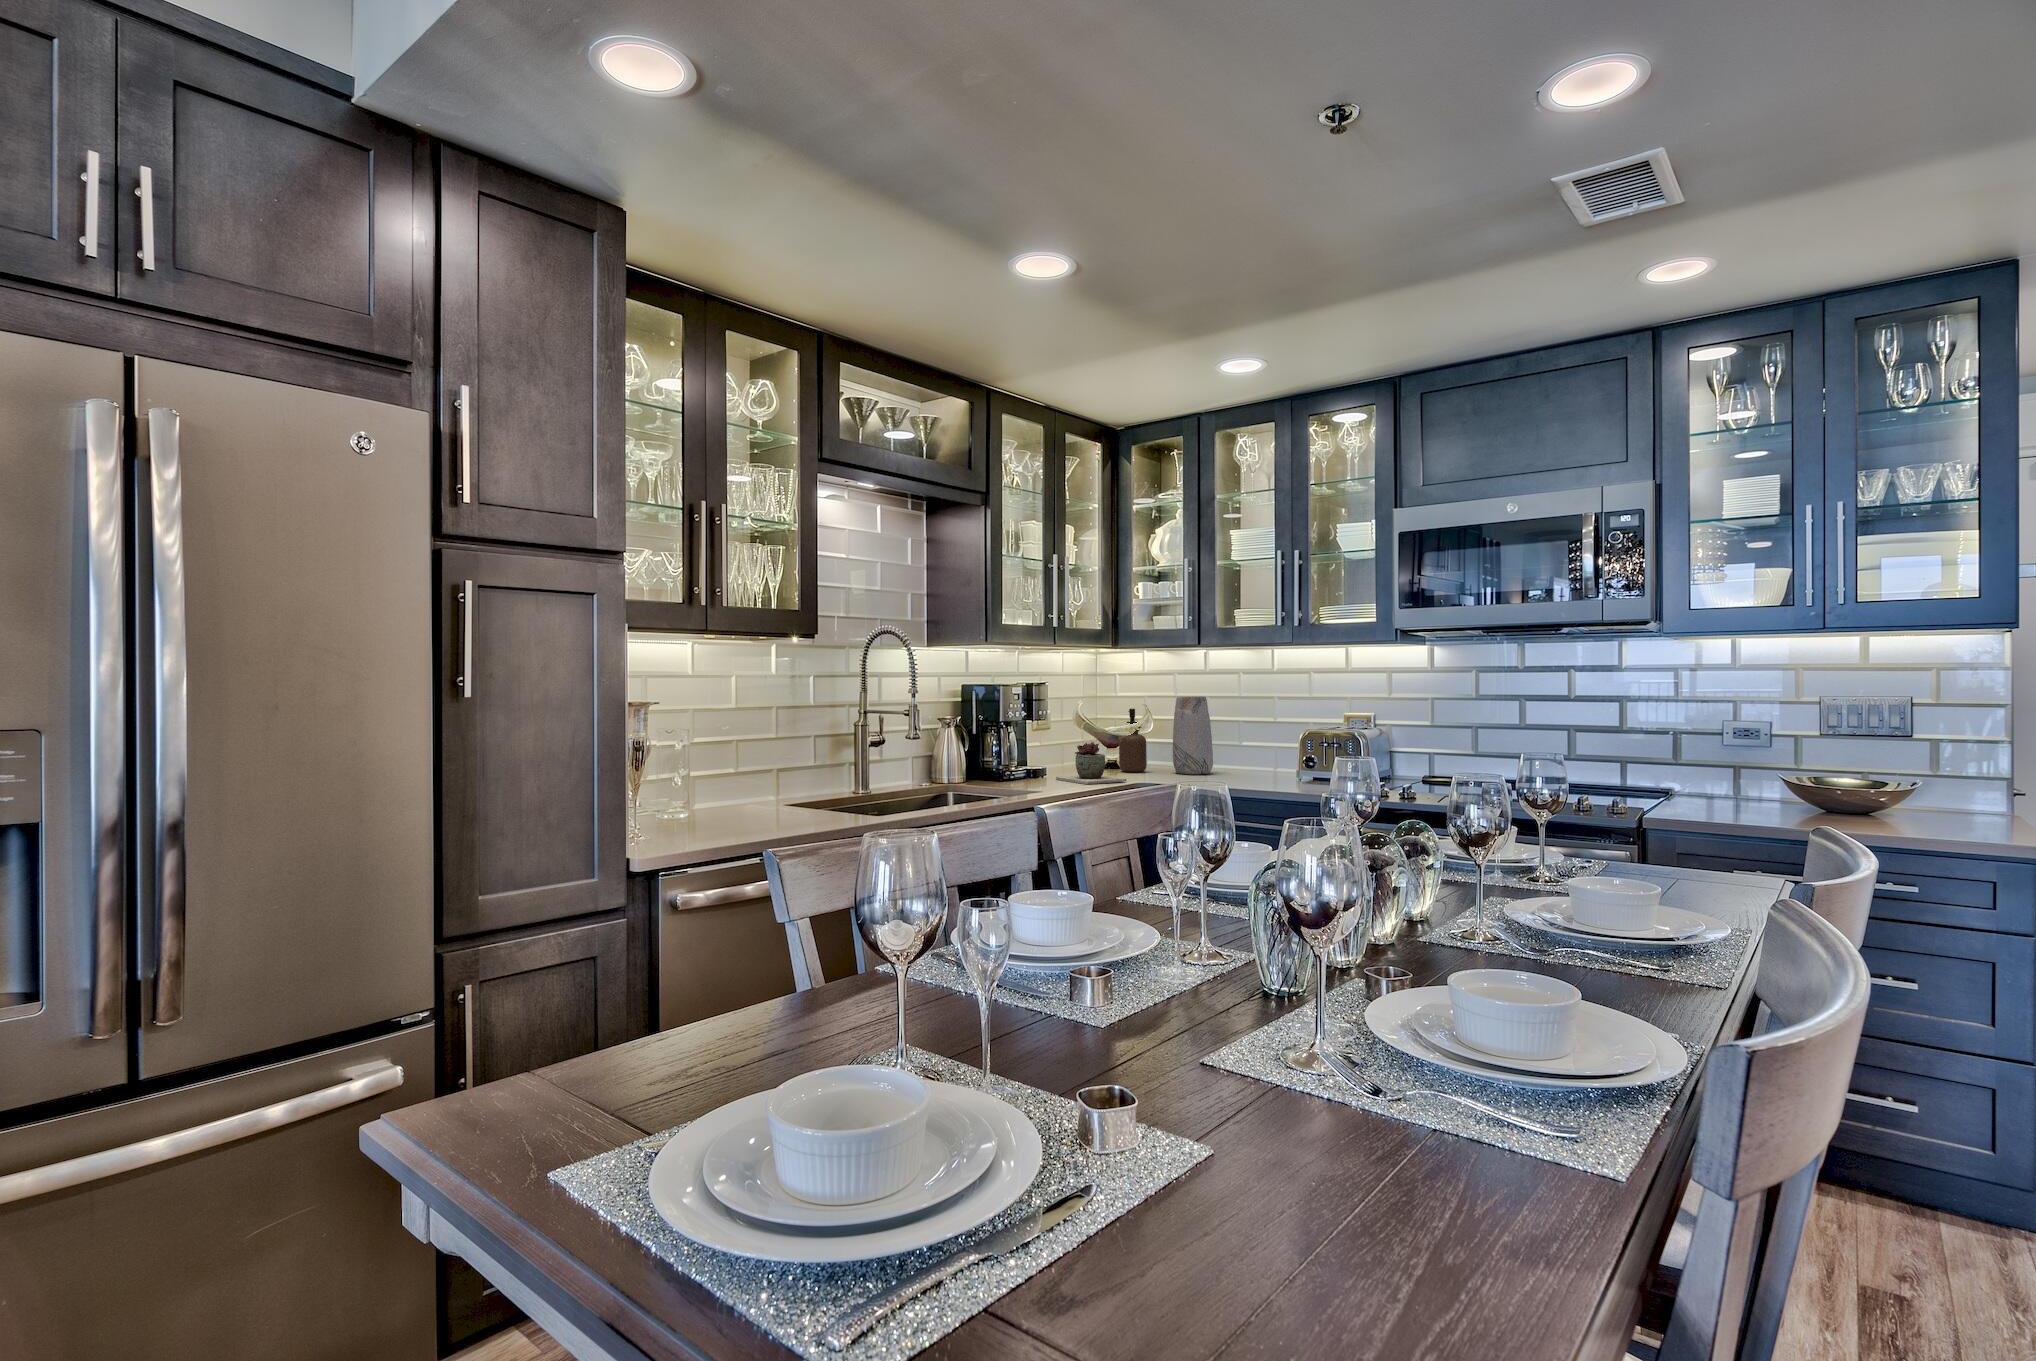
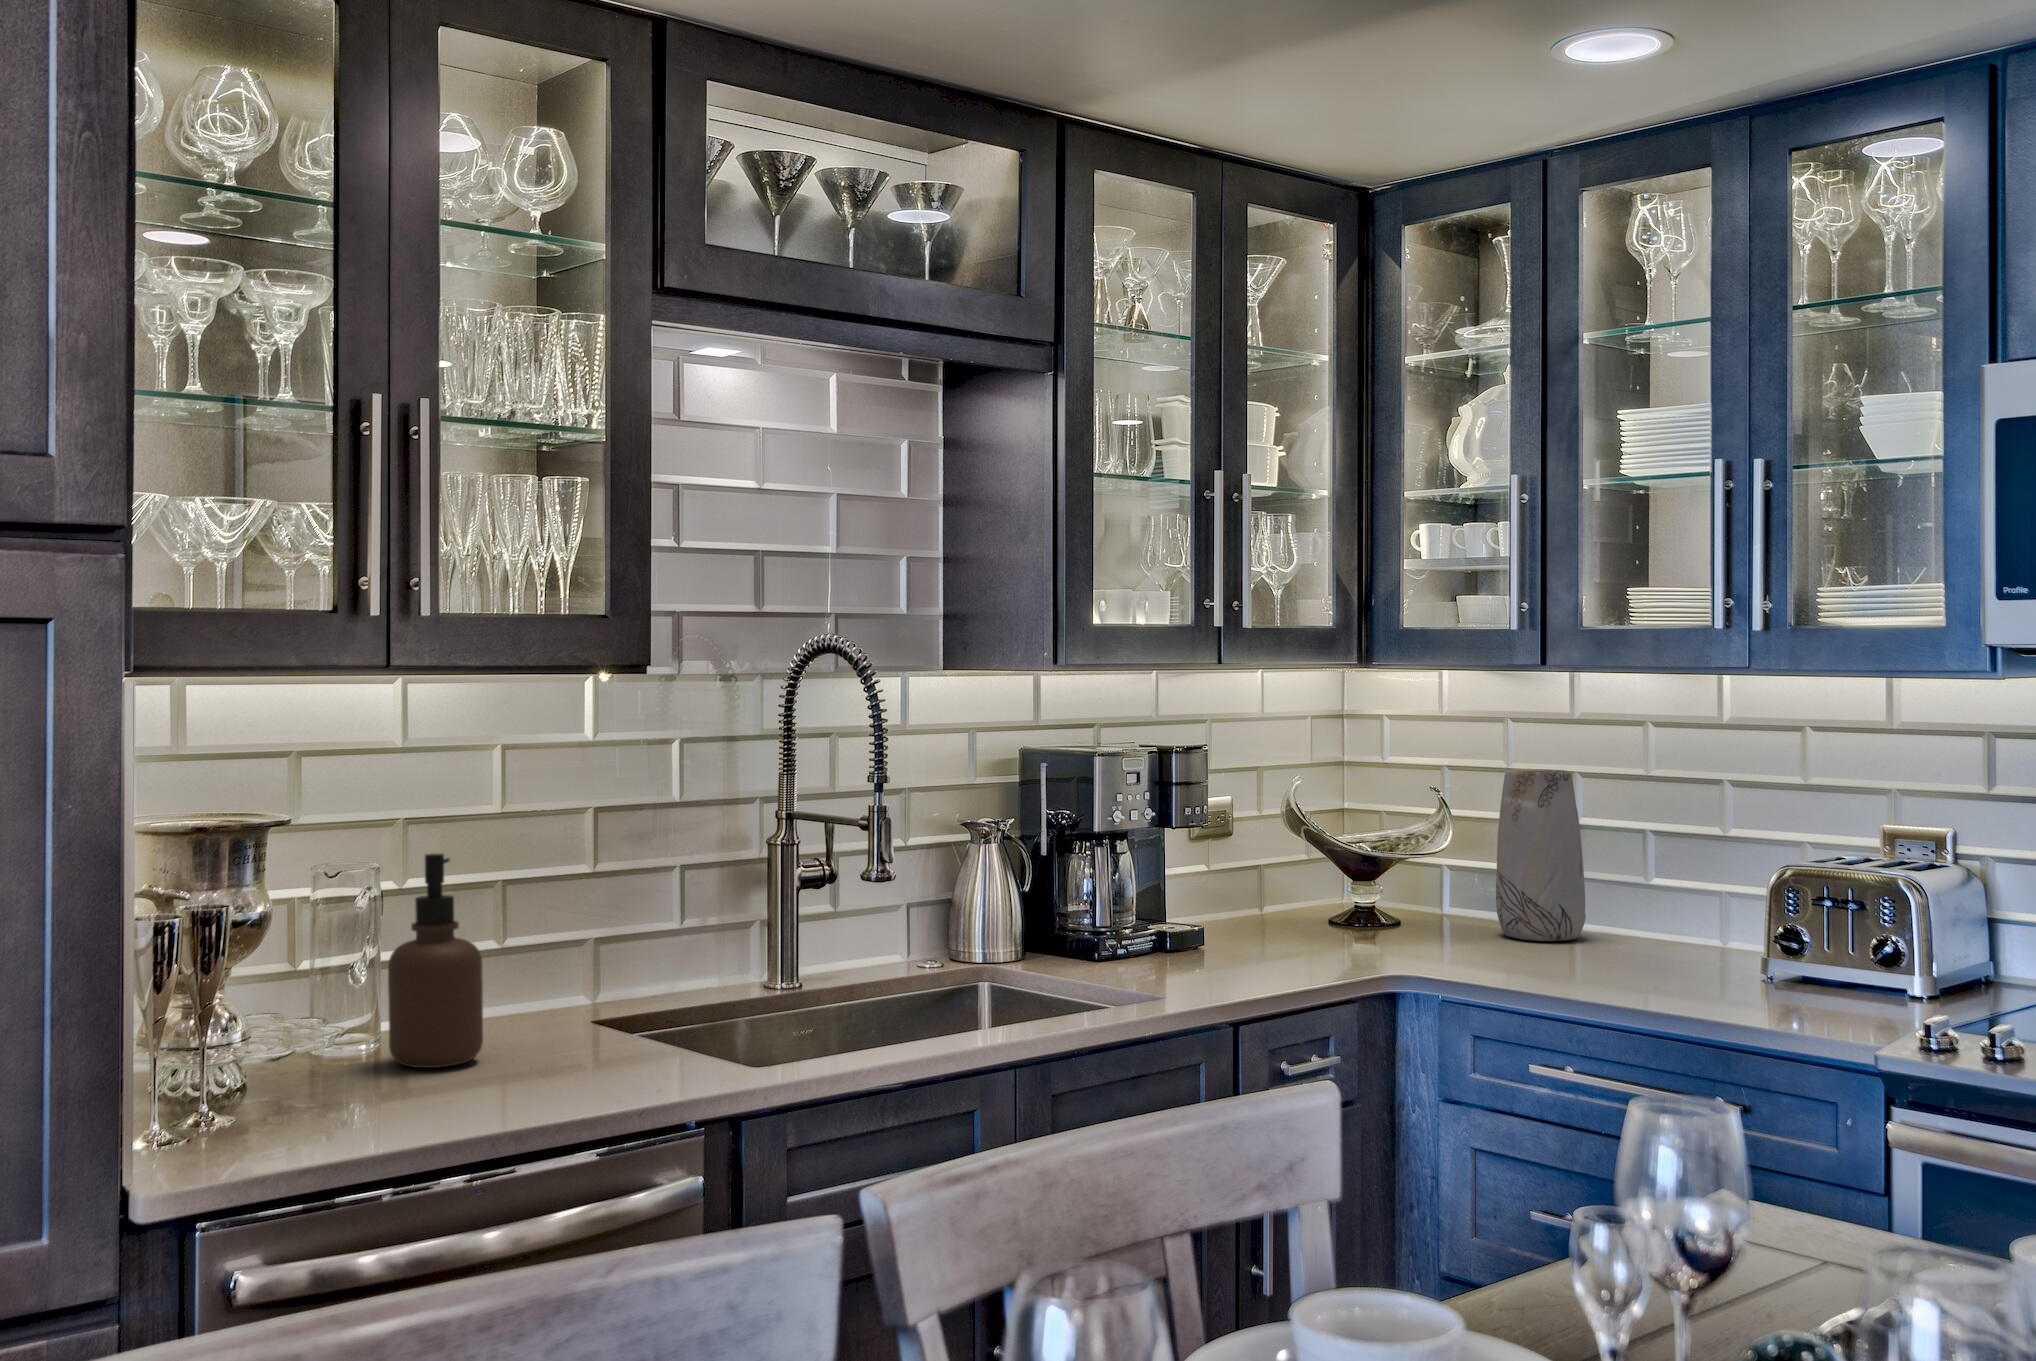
soap dispenser: present [1119,709,1147,772] -> present [388,853,483,1068]
succulent plant: present [1056,742,1127,784] -> none [1226,872,1376,968]

